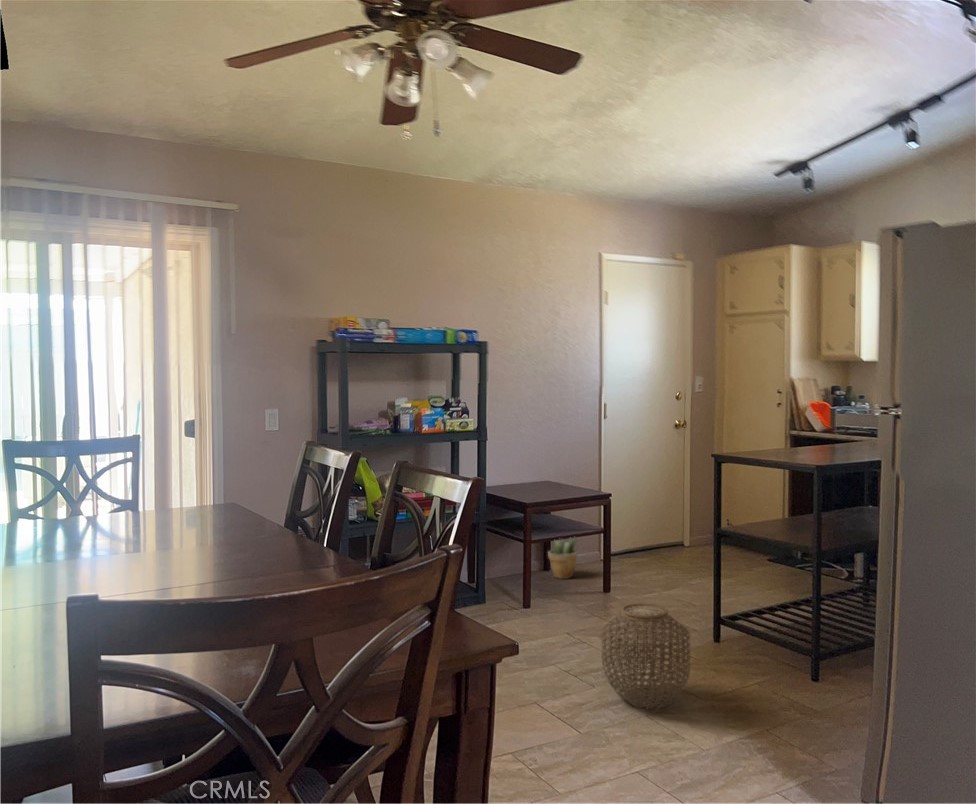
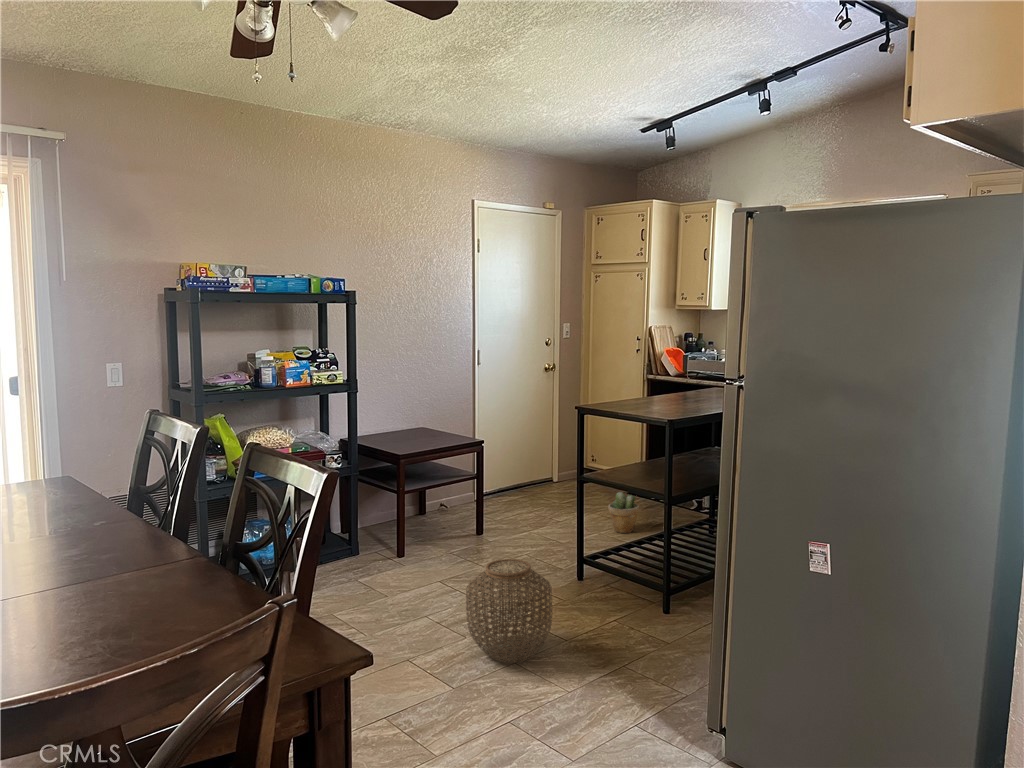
potted plant: present [548,537,577,579] -> present [608,492,639,533]

